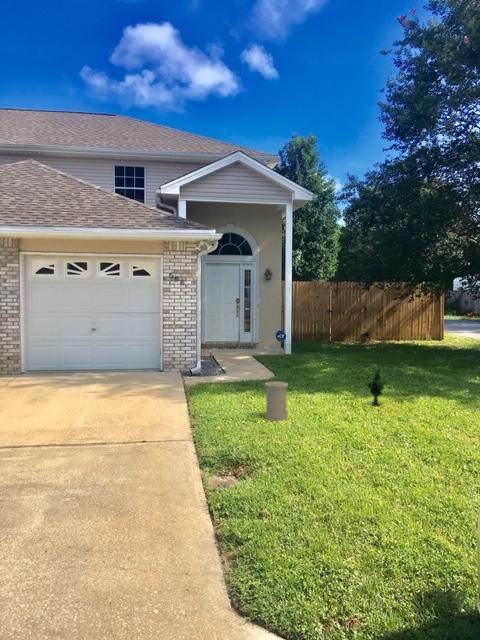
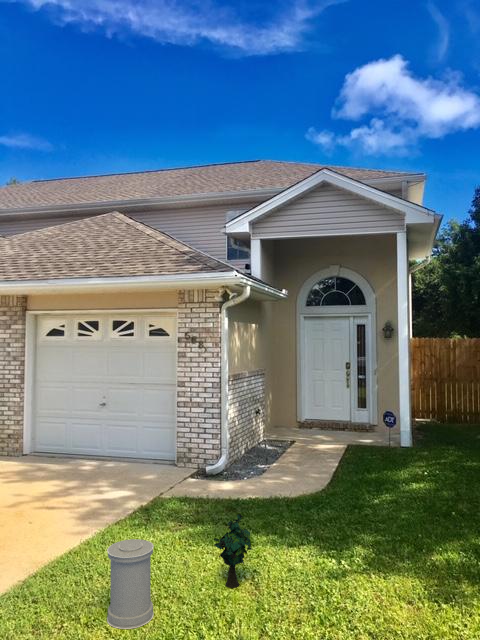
decorative plant: present [367,370,385,407] -> present [214,514,252,588]

